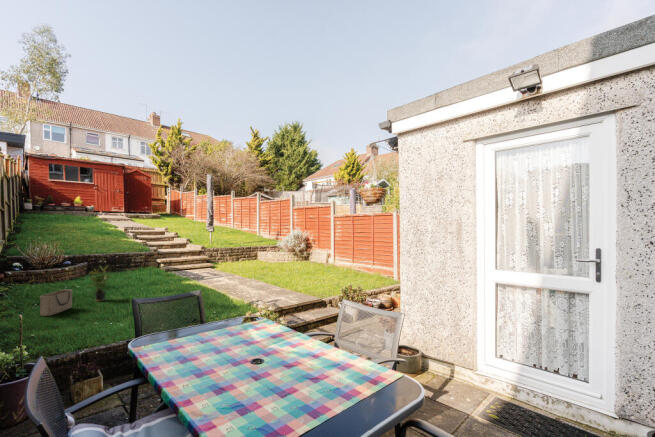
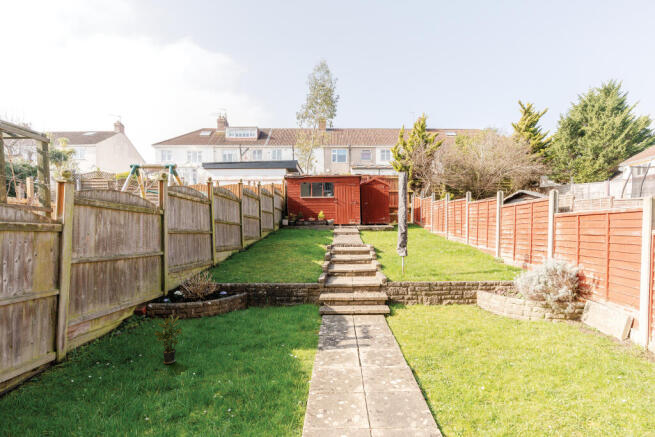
basket: present [40,289,73,316] -> none [83,344,128,380]

